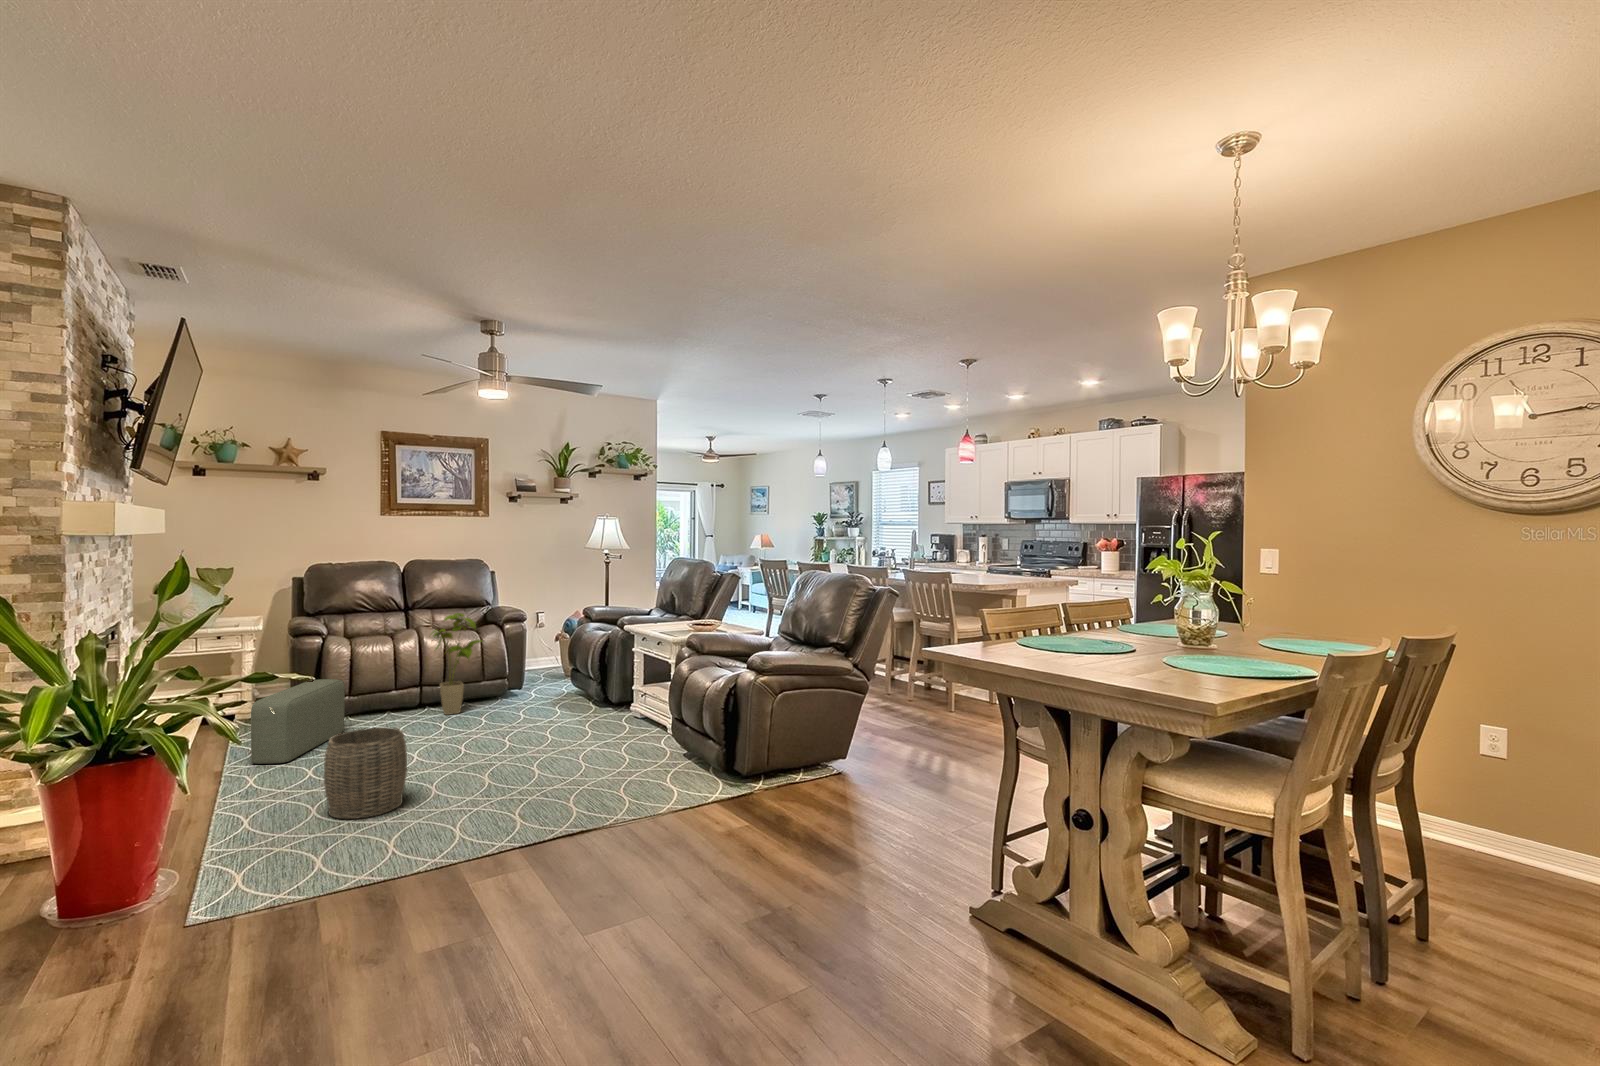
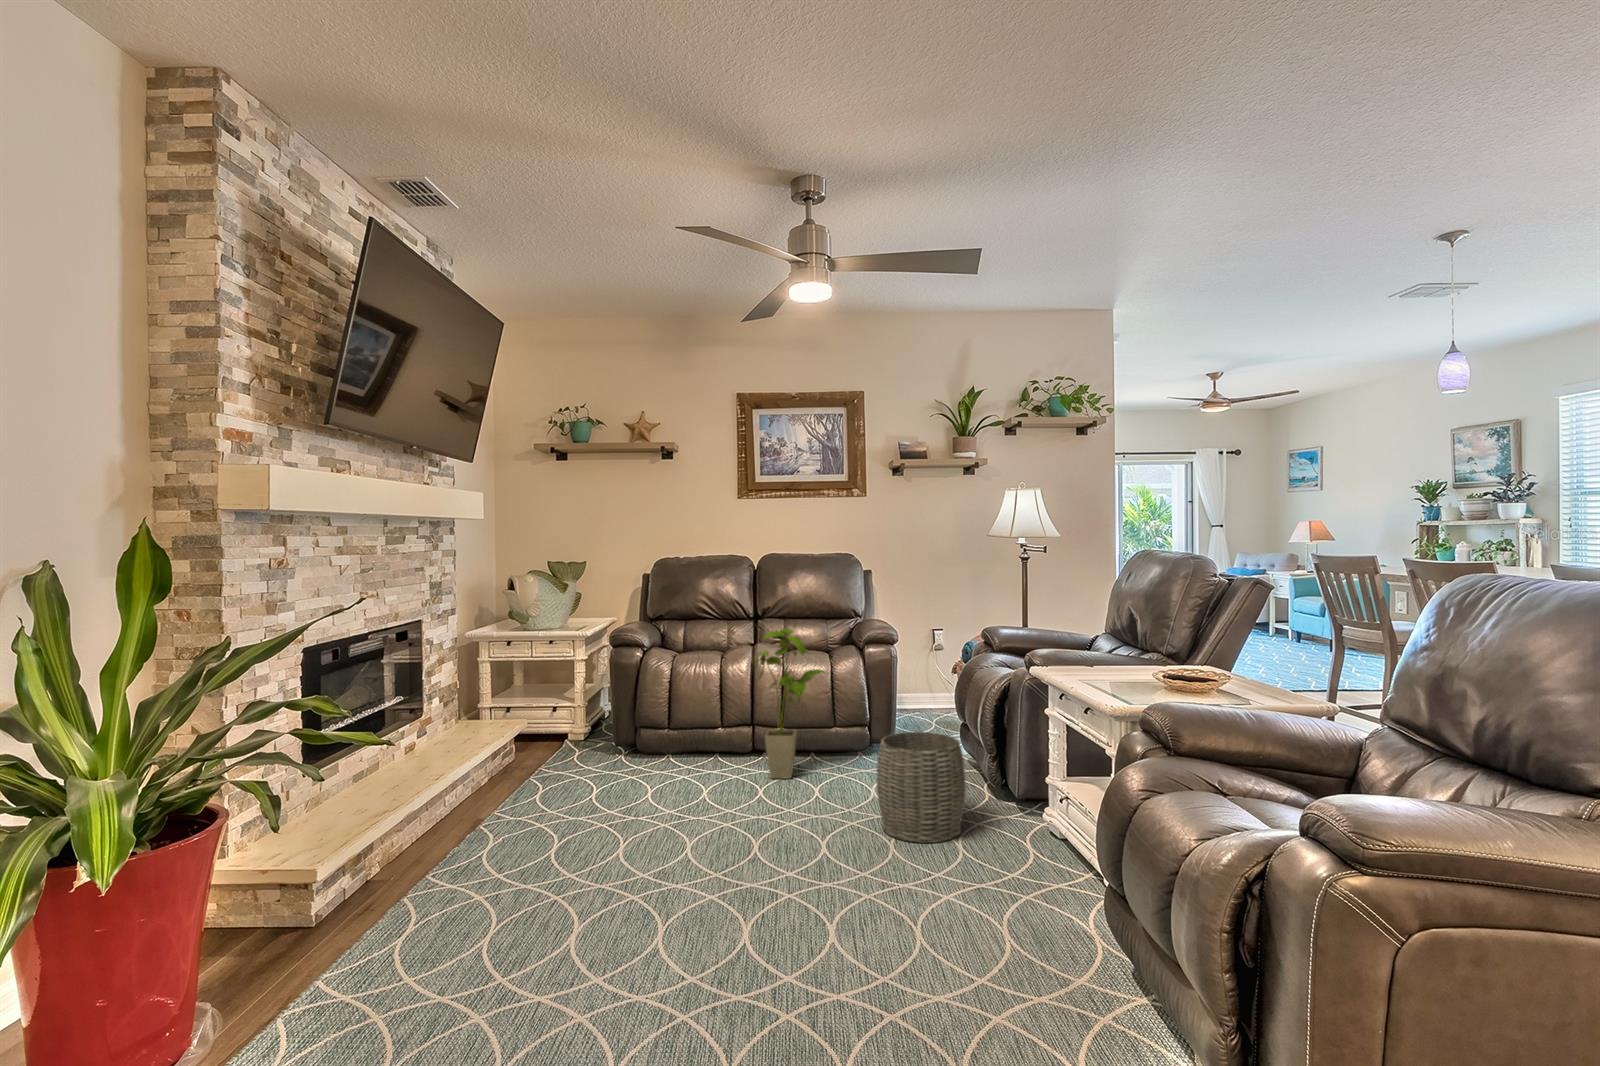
pouf: present [251,679,345,764] -> none [494,712,639,832]
woven basket: present [324,727,407,819] -> present [877,732,965,843]

